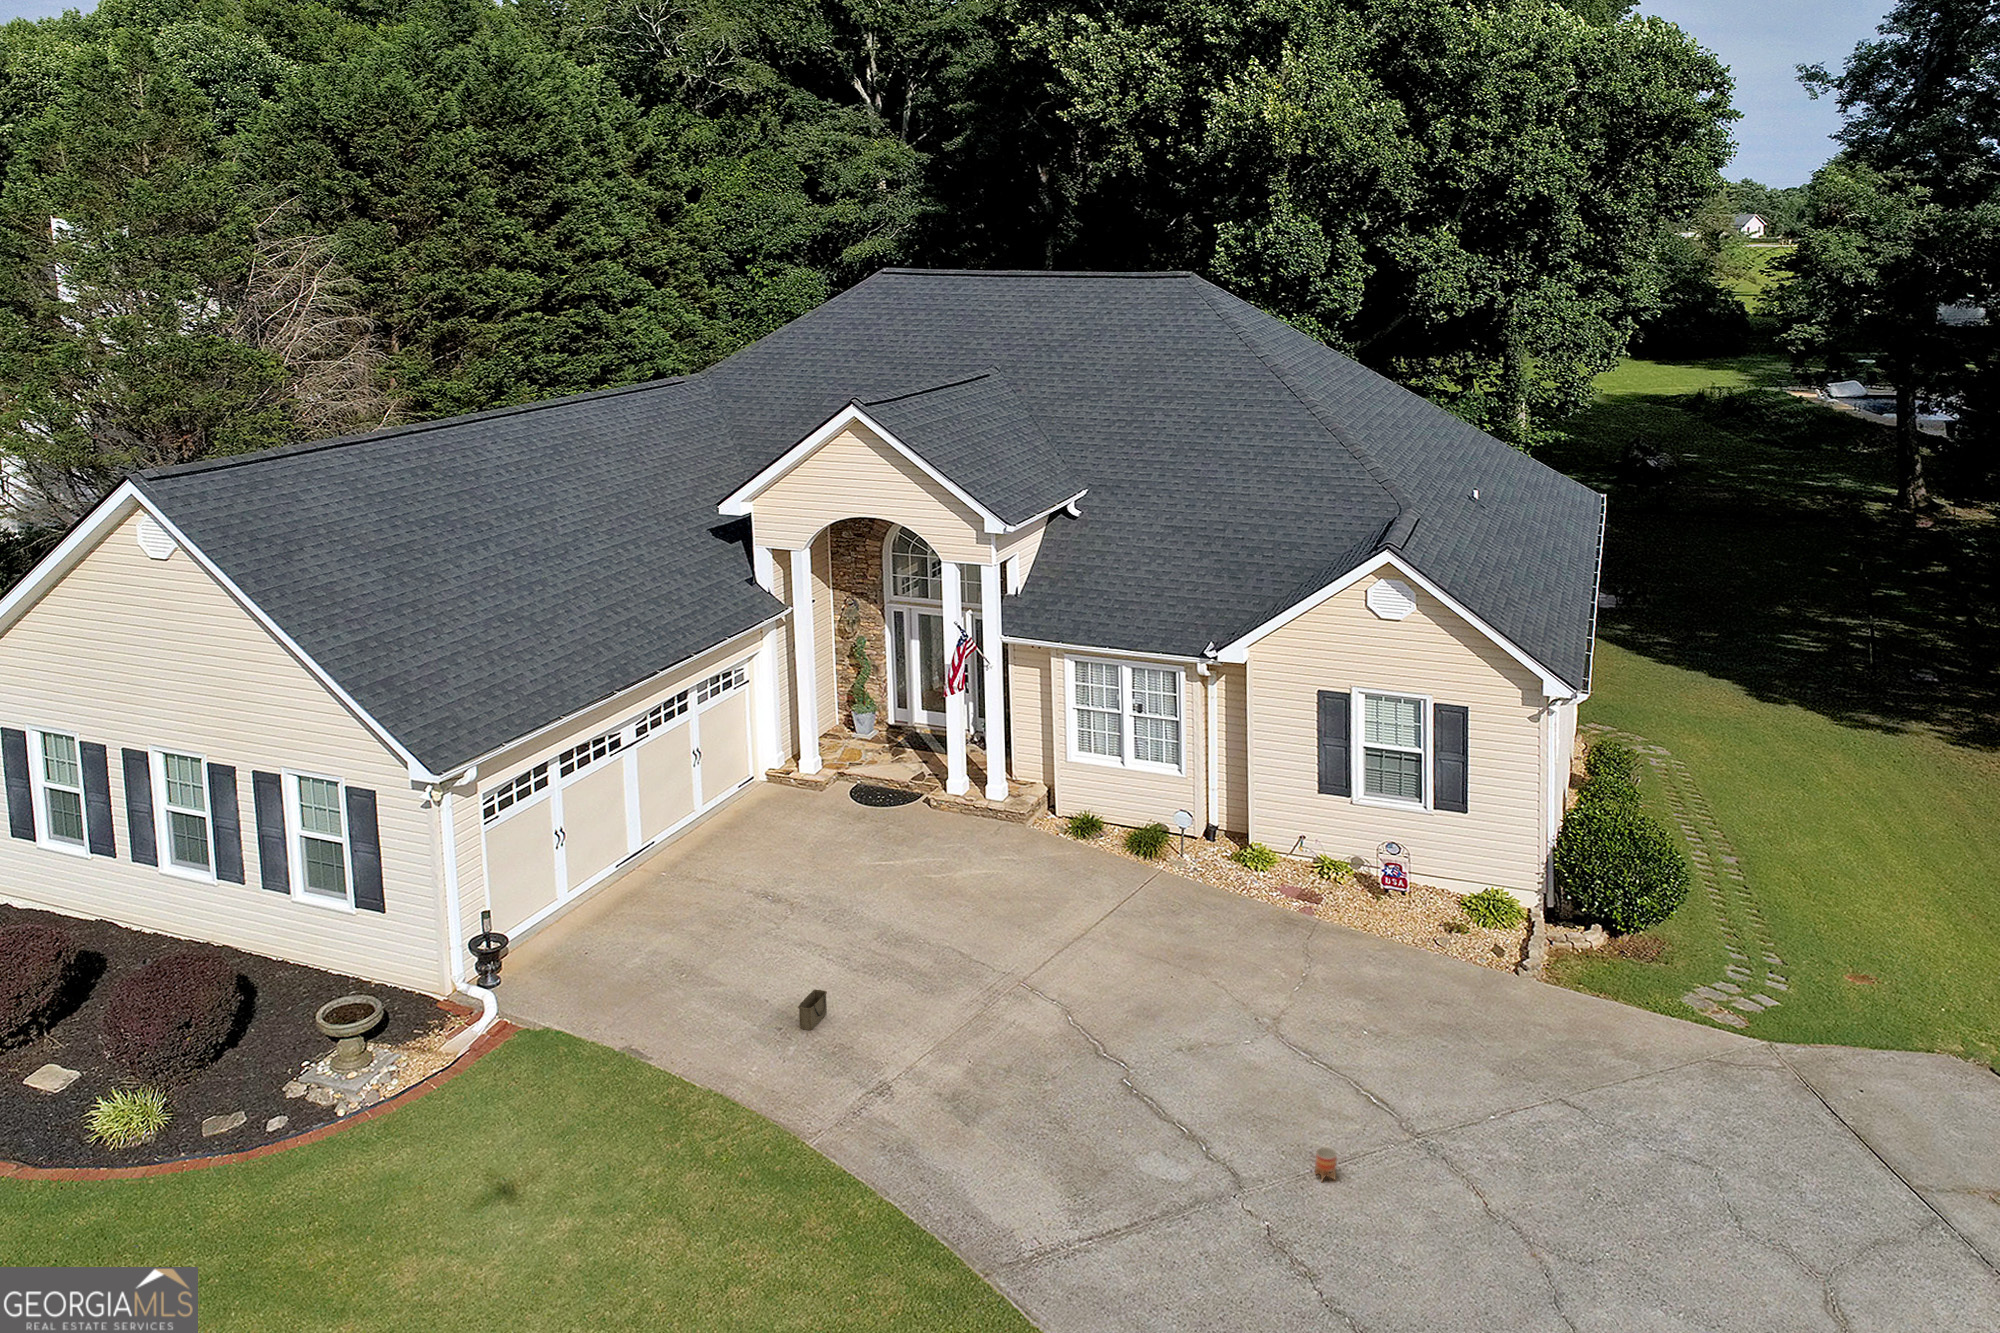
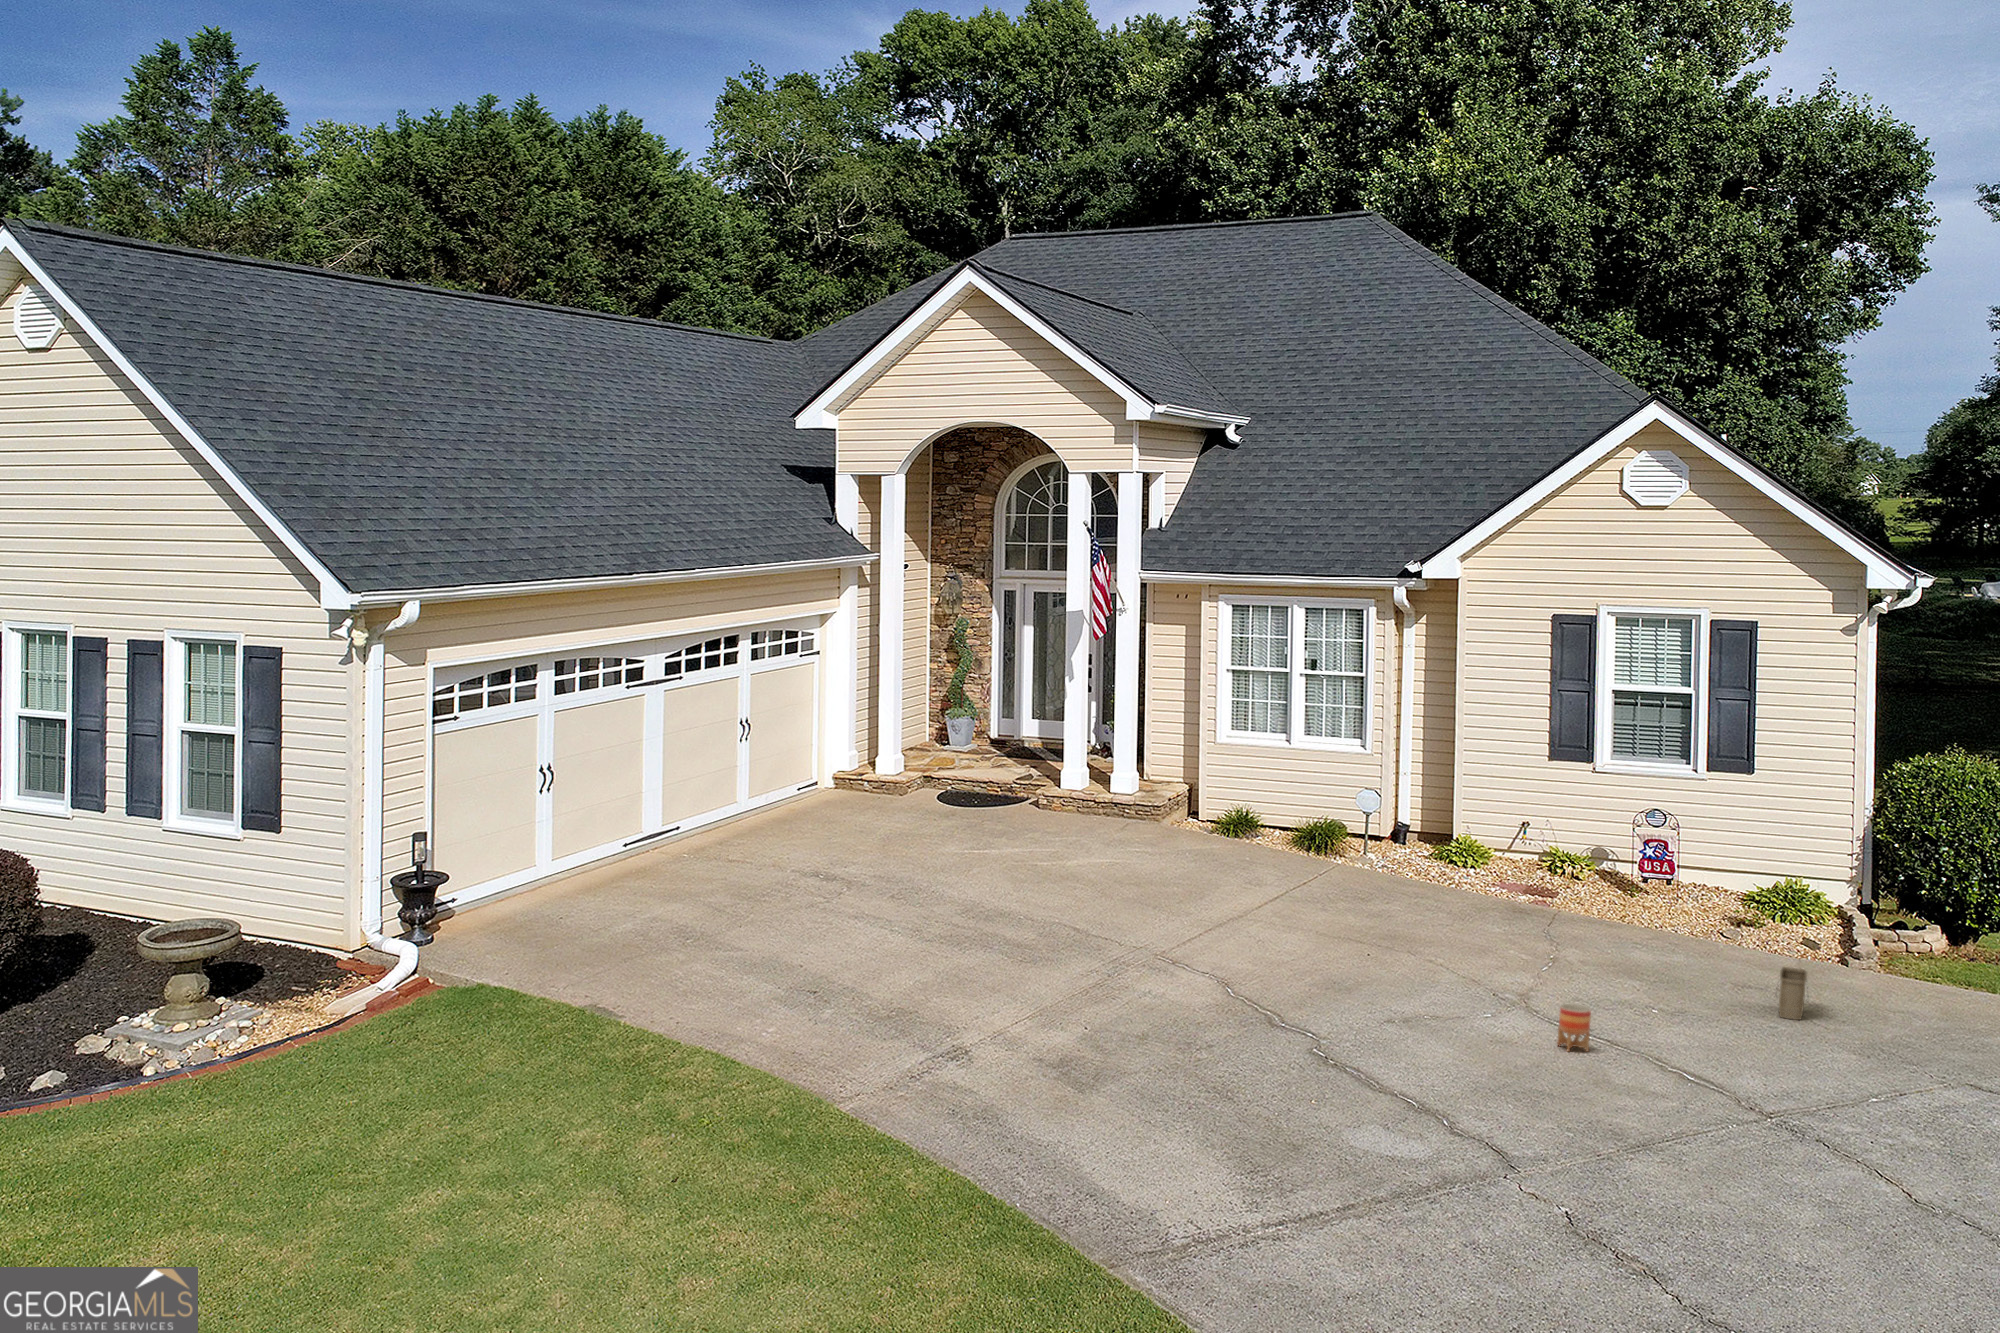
basket: present [798,990,827,1030] -> present [1779,967,1807,1020]

